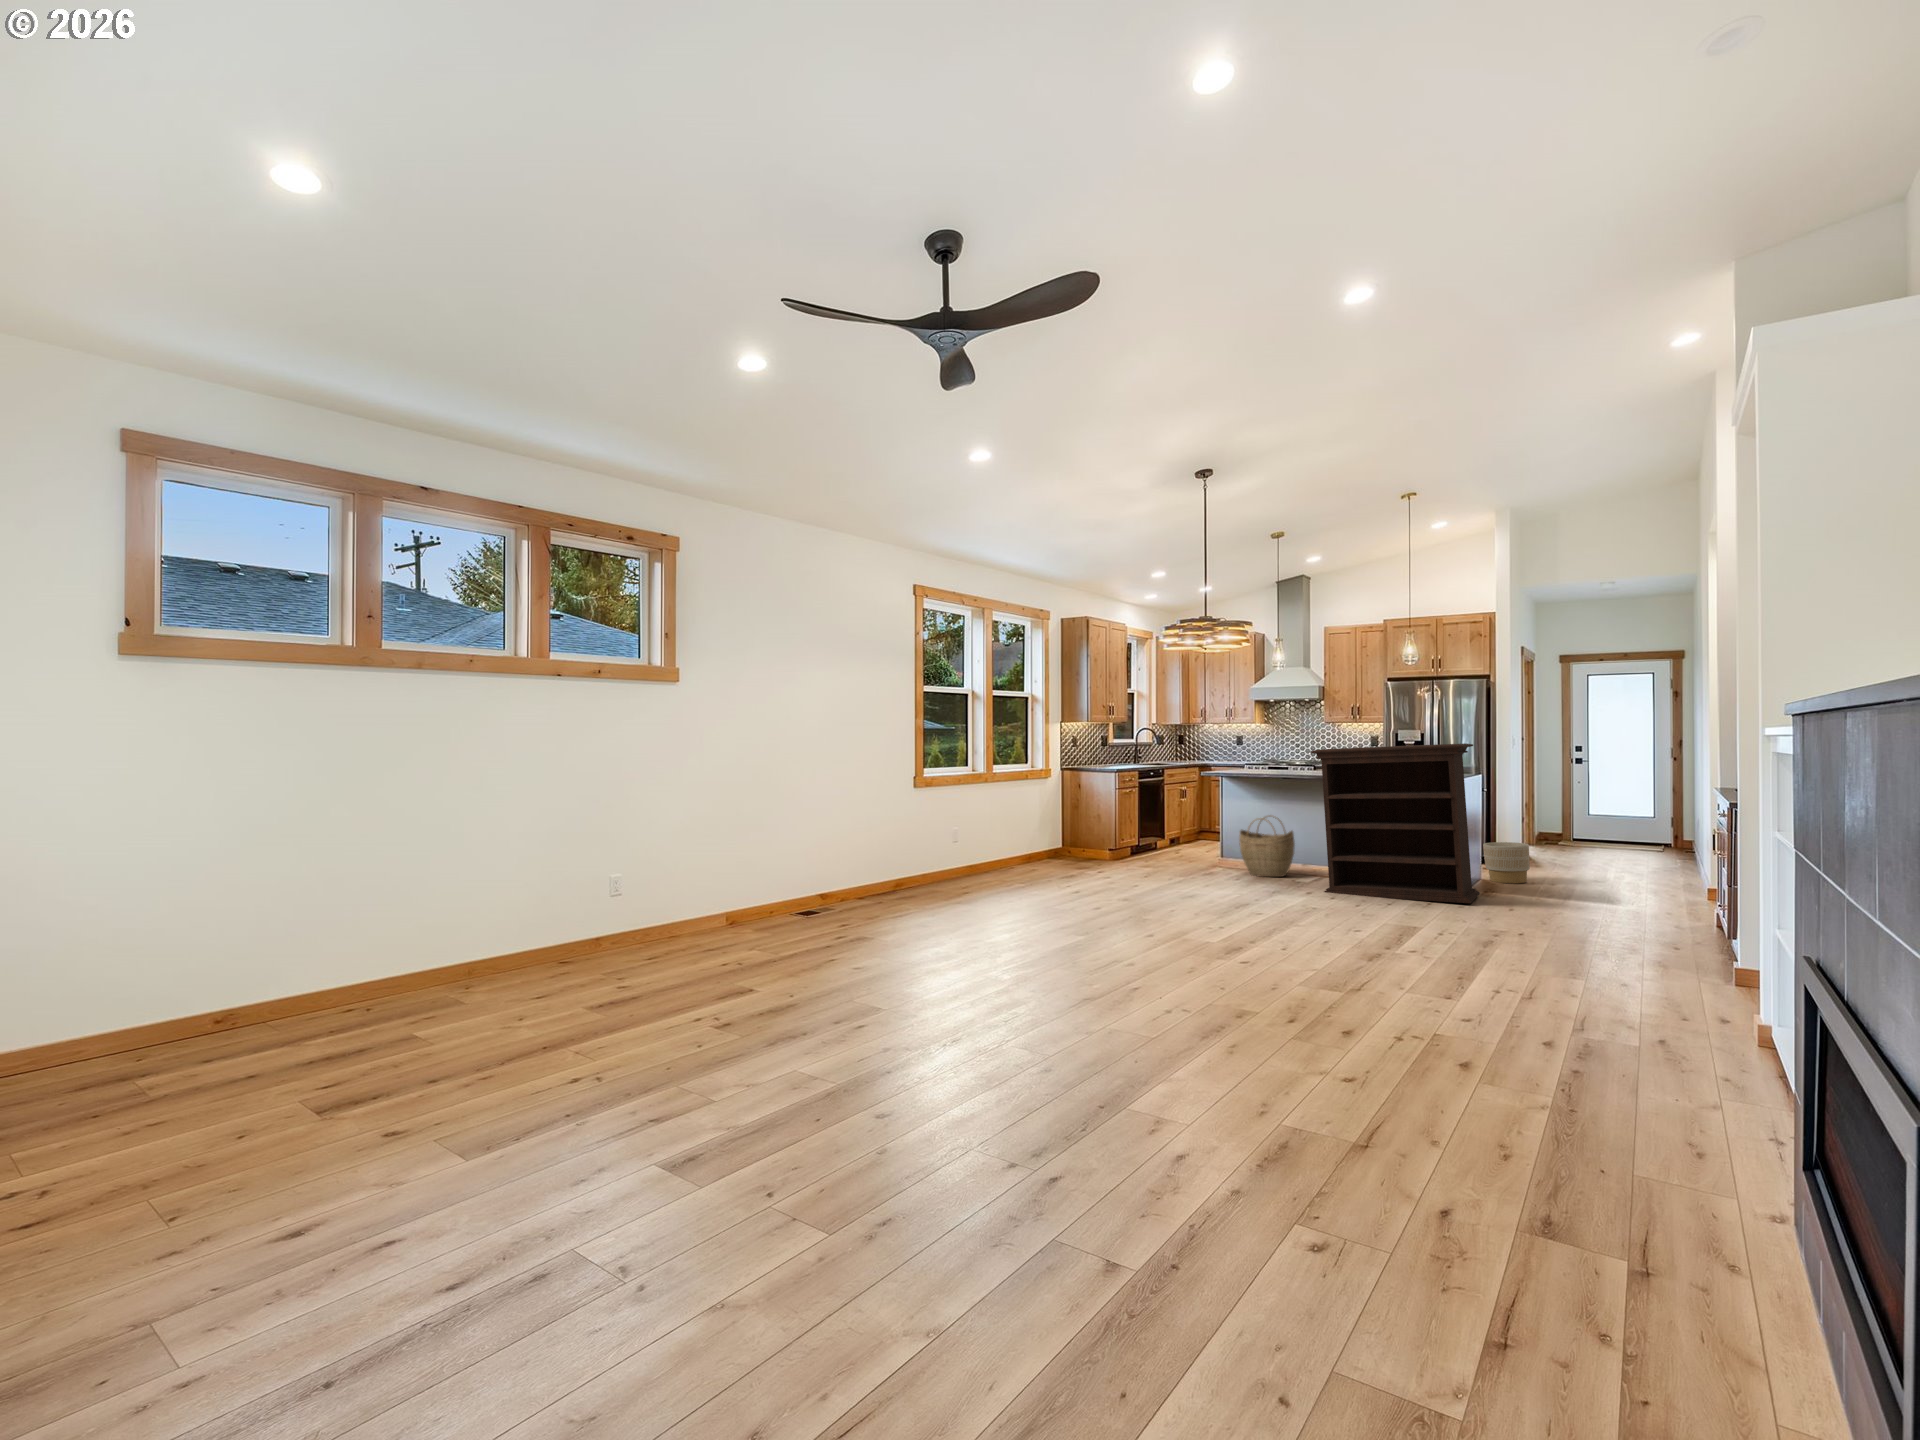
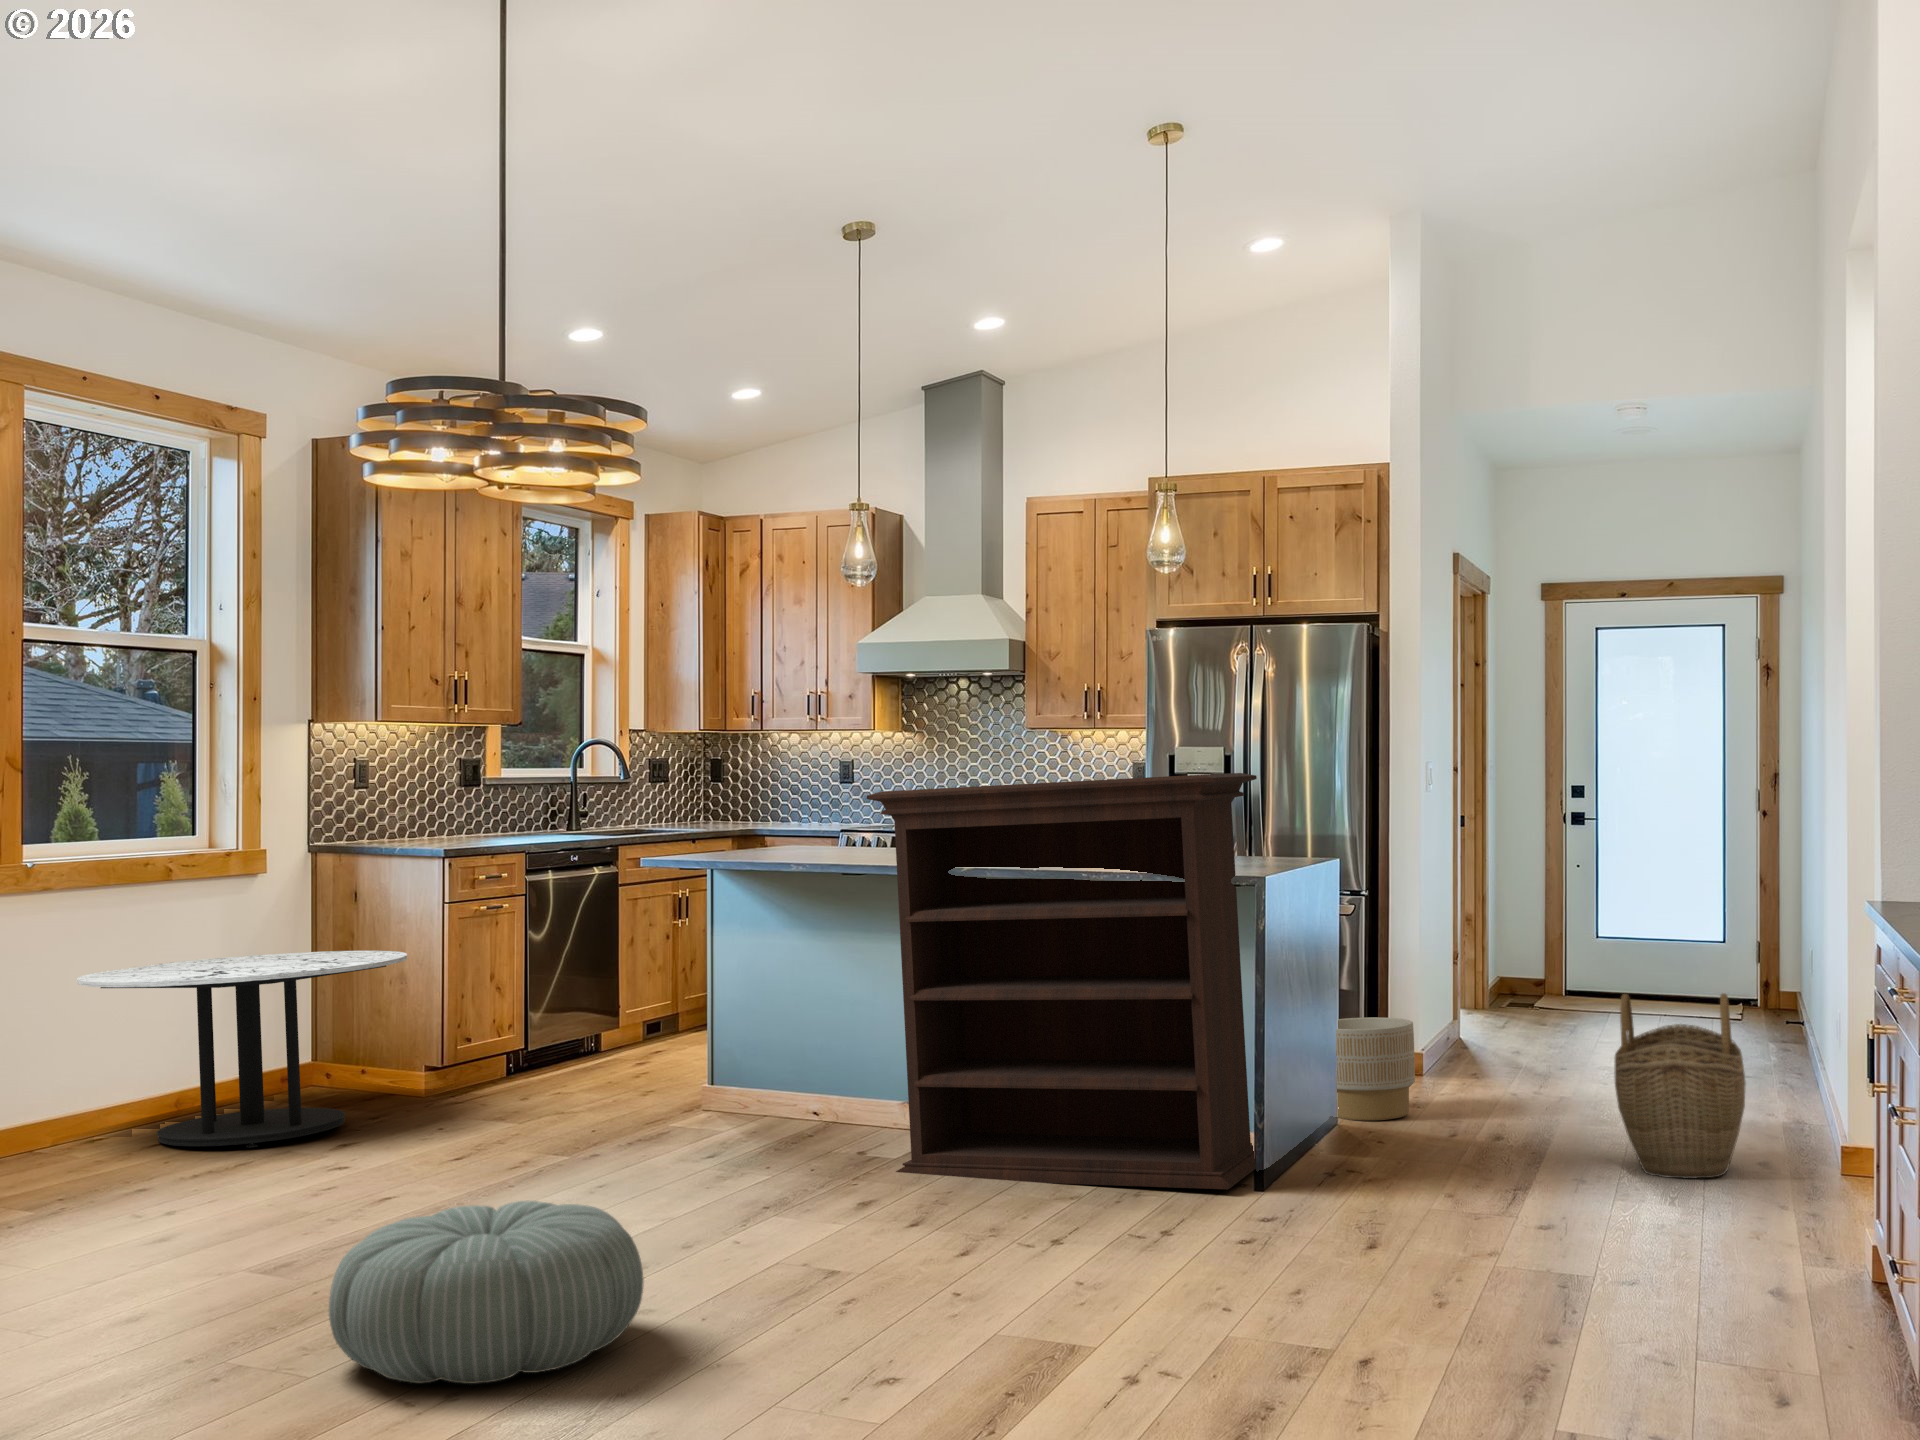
coffee table: none [1004,806,1115,874] -> present [77,951,407,1148]
woven basket: present [1239,816,1295,877] -> present [1614,993,1745,1178]
pouf: none [1180,889,1285,945] -> present [329,1201,644,1384]

